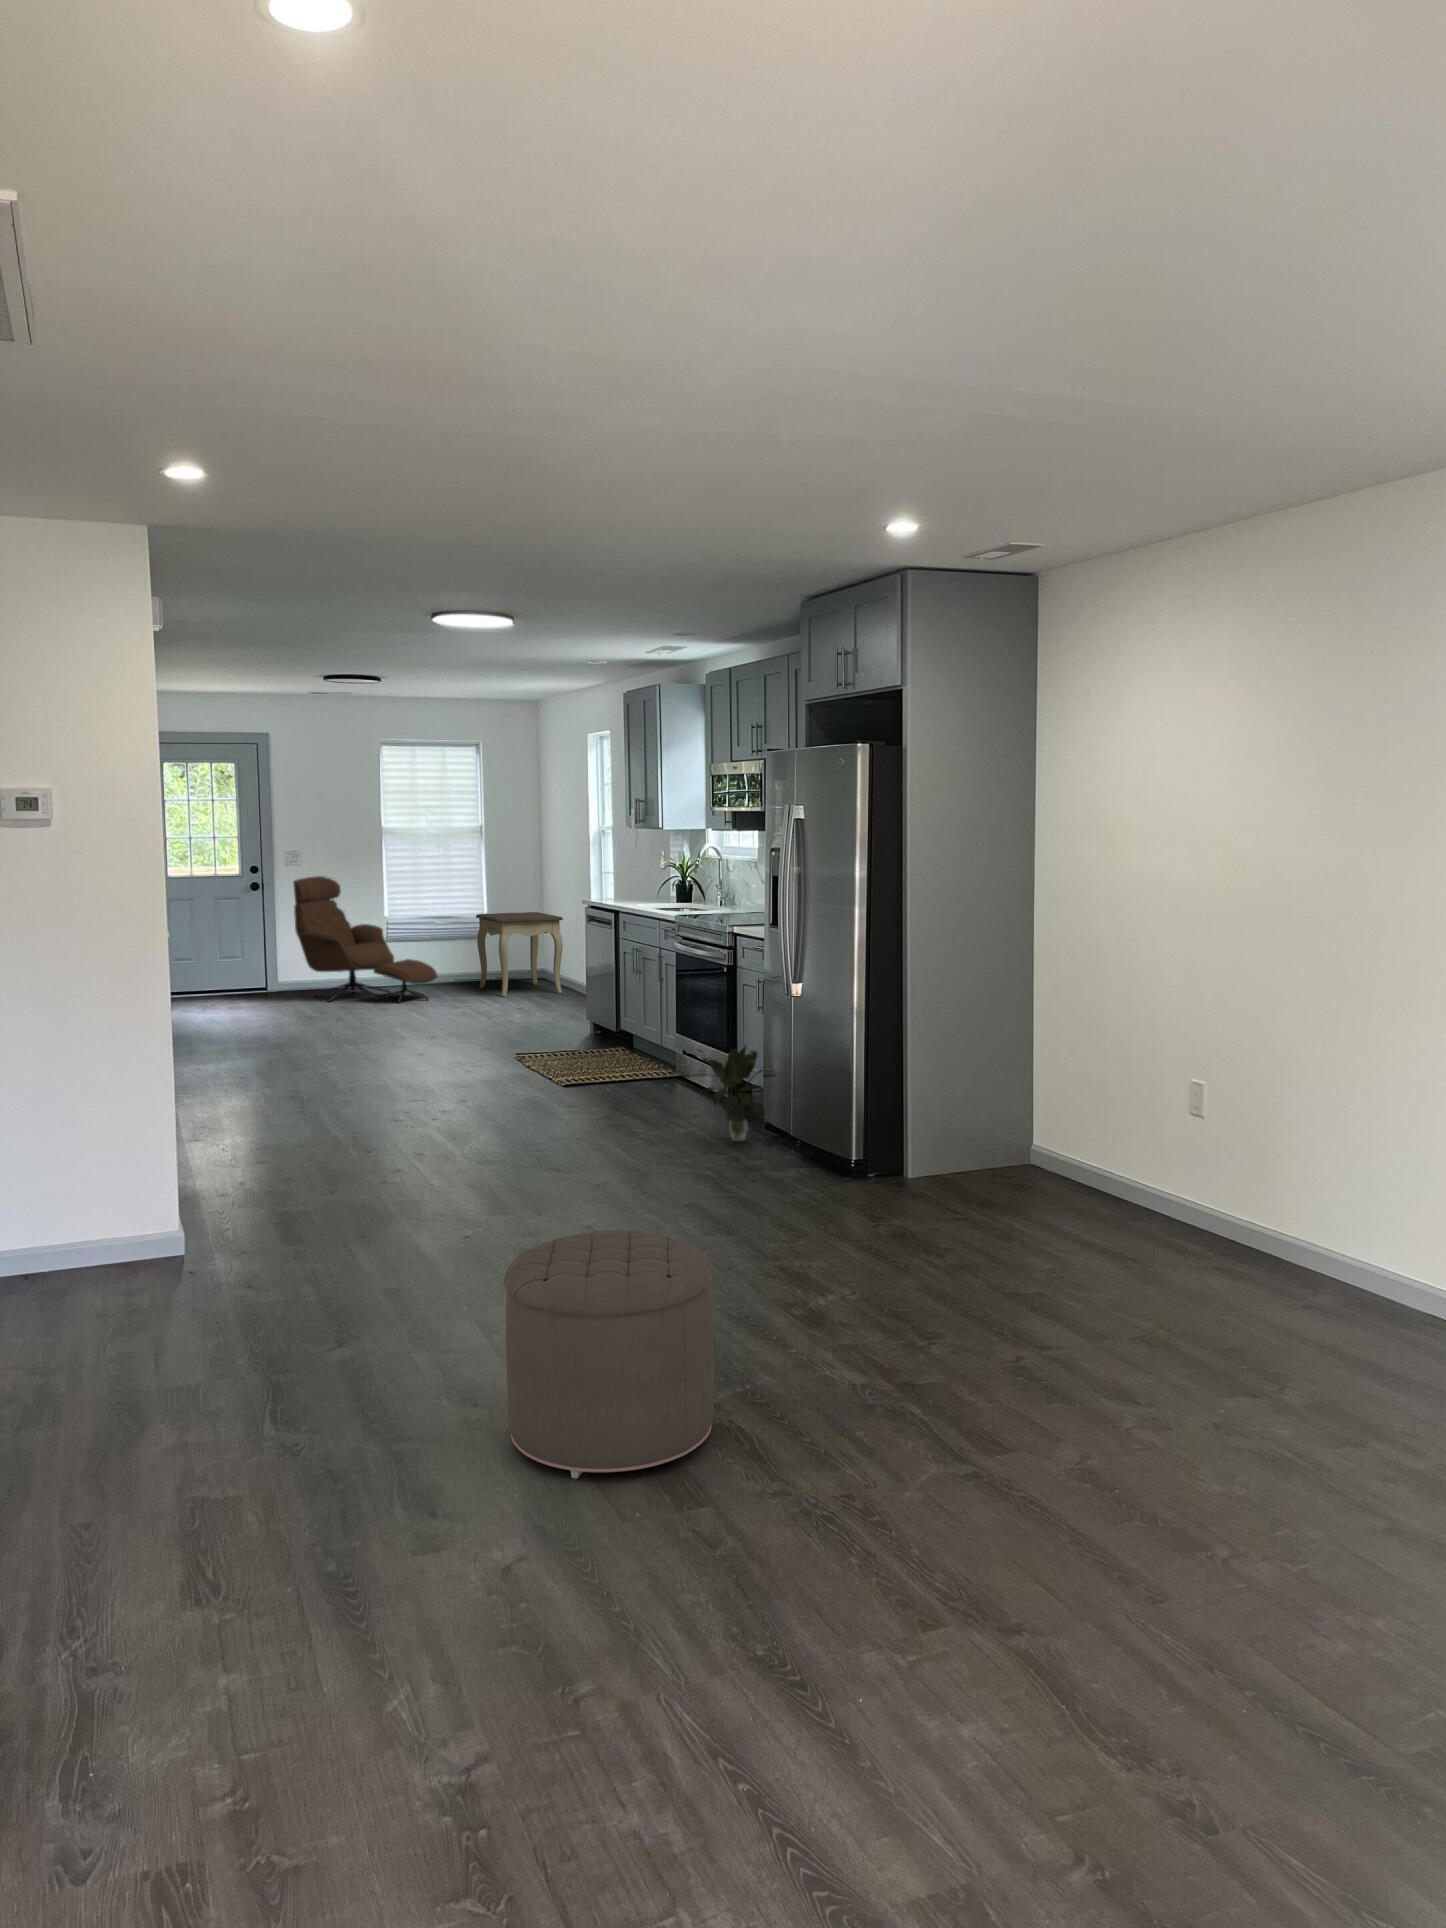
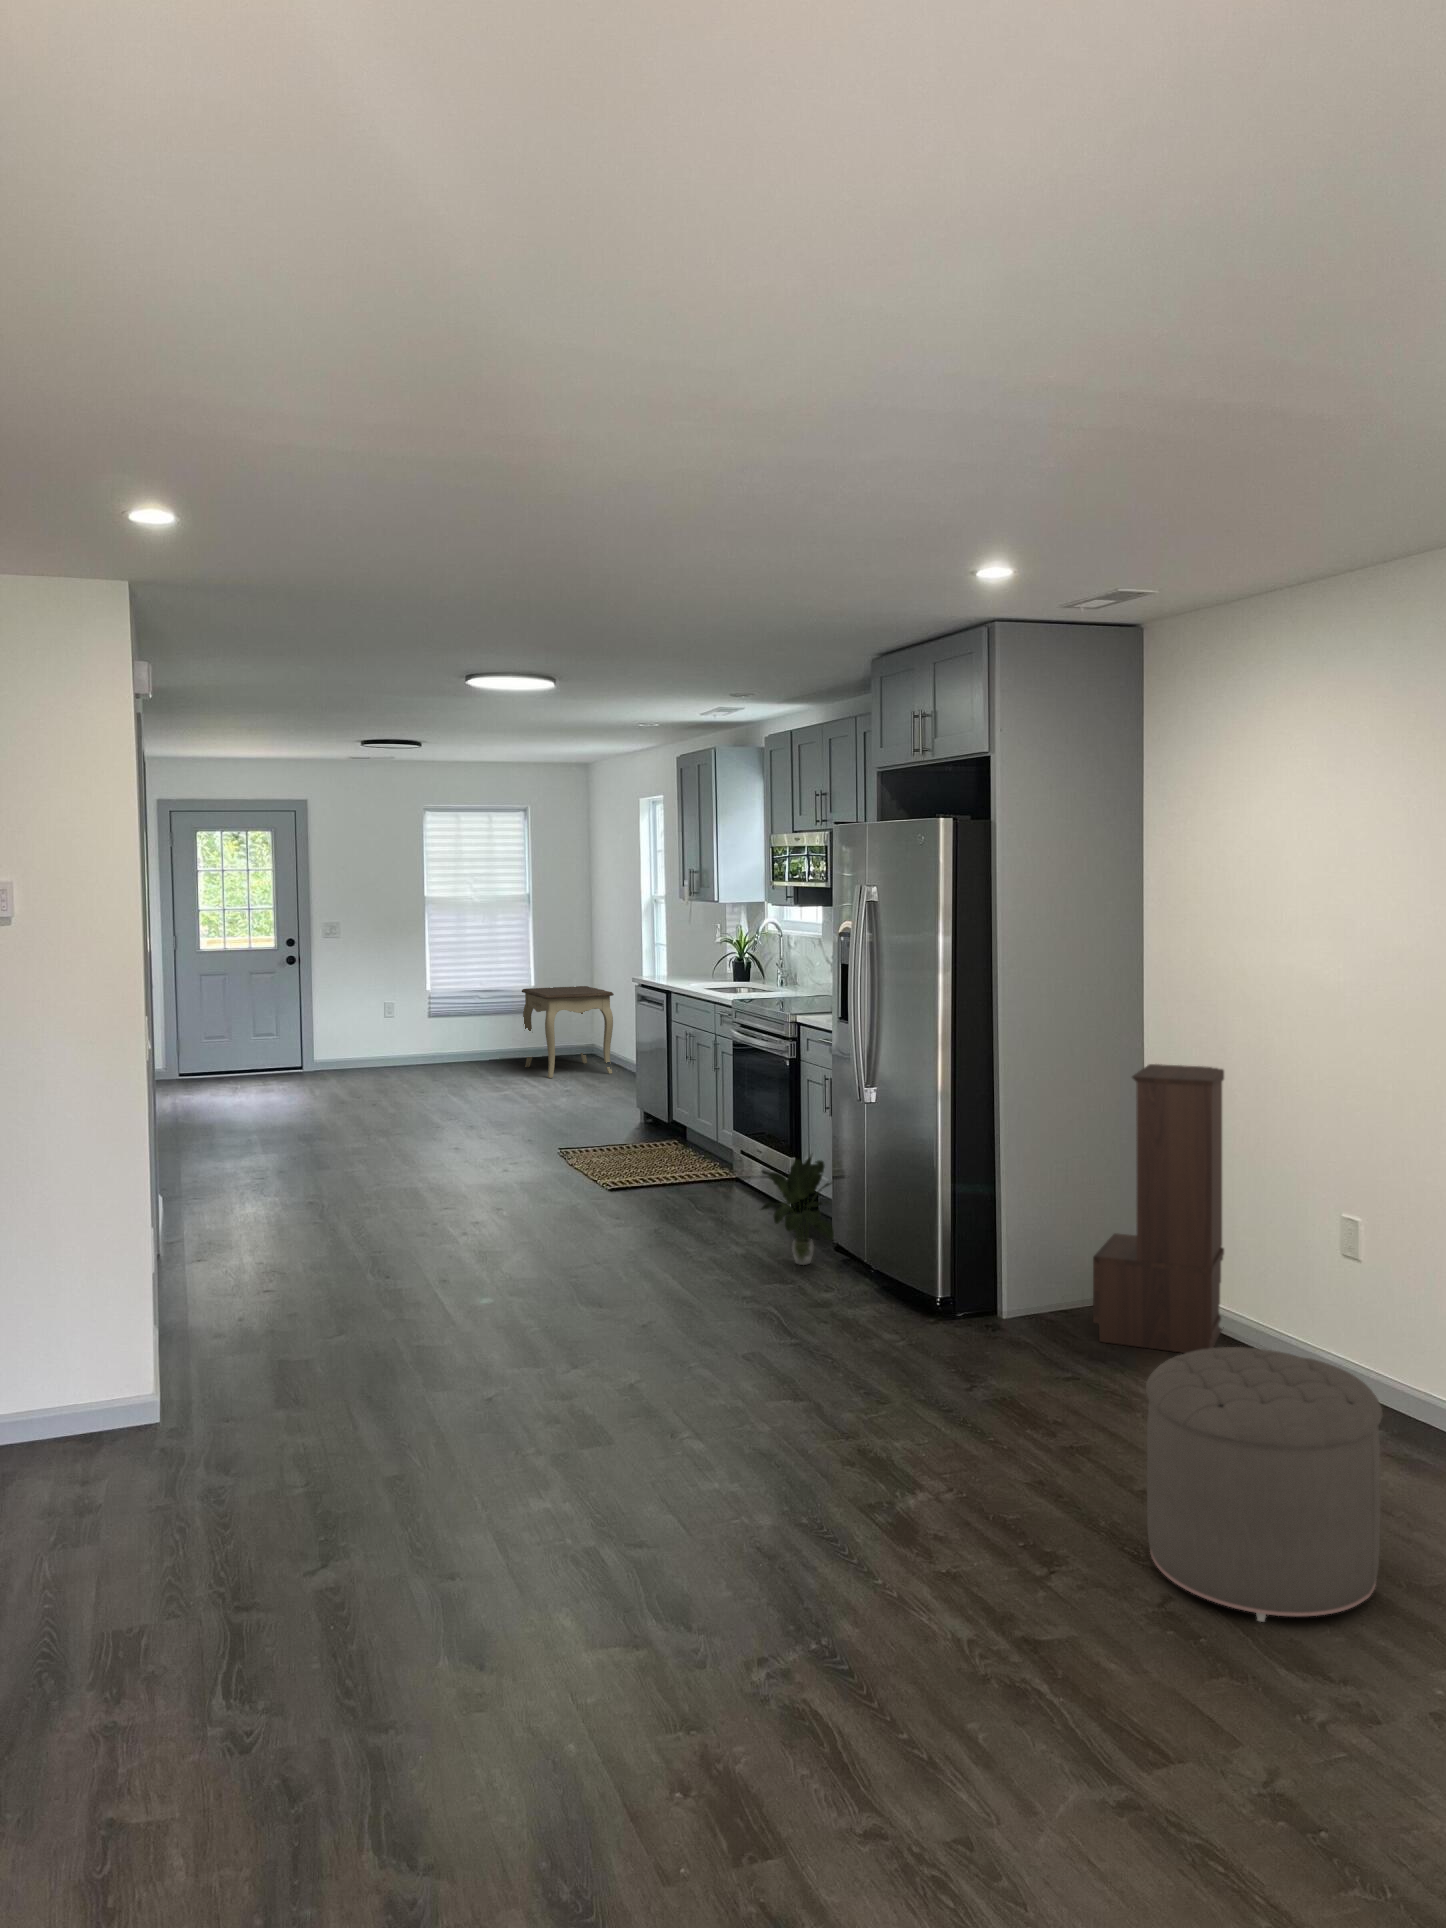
lounge chair: present [293,876,437,1003] -> none [329,950,480,1085]
bookshelf: none [986,959,1103,1204] -> present [1093,1064,1224,1353]
ottoman: present [504,1230,714,1478] -> present [1146,1347,1382,1622]

